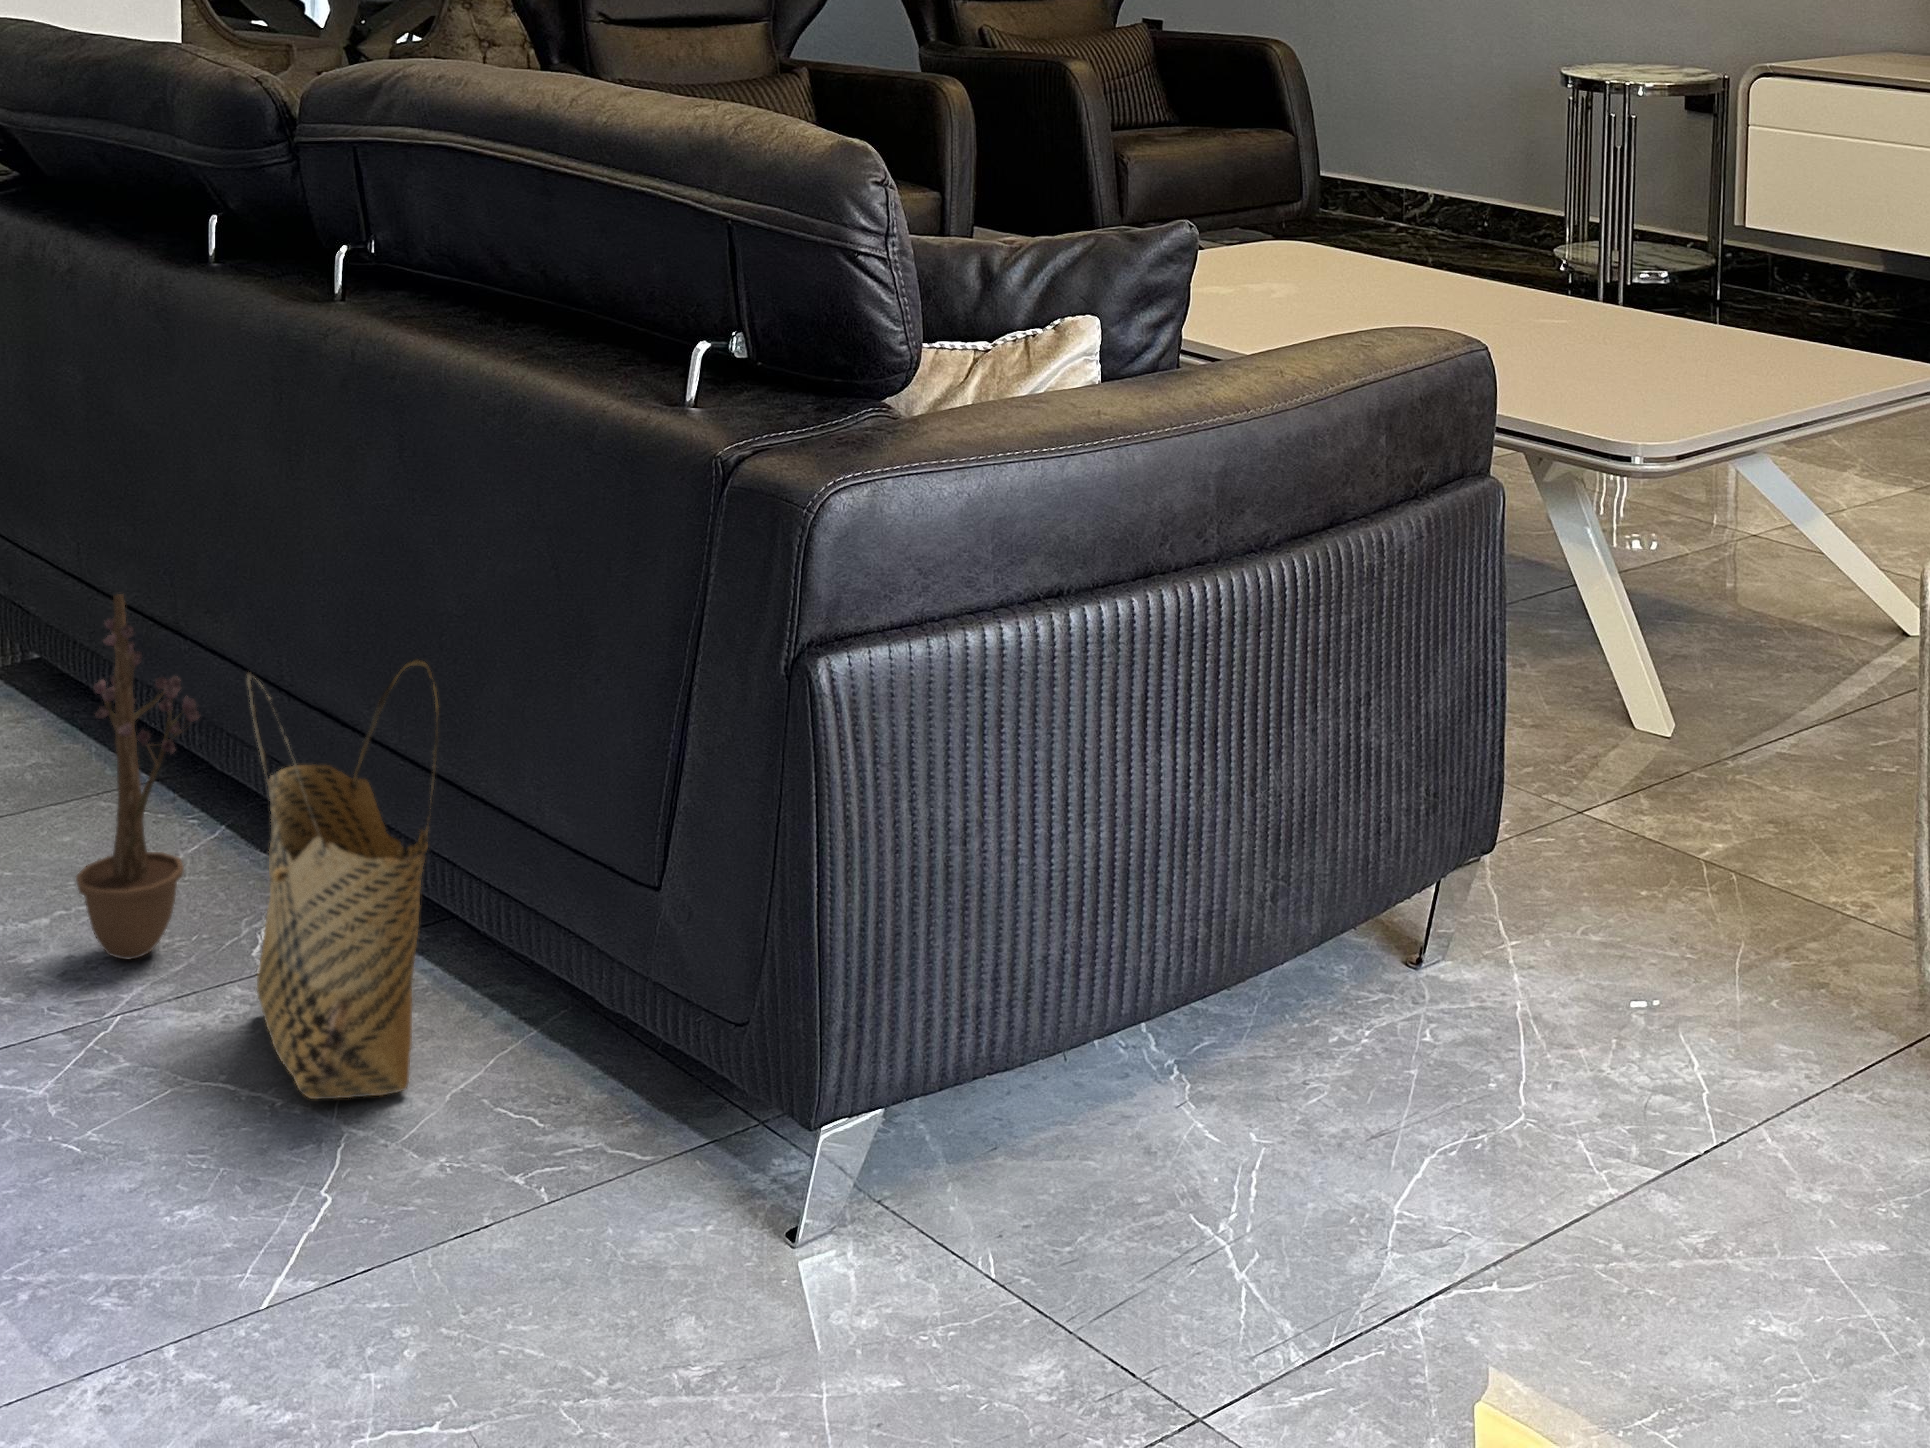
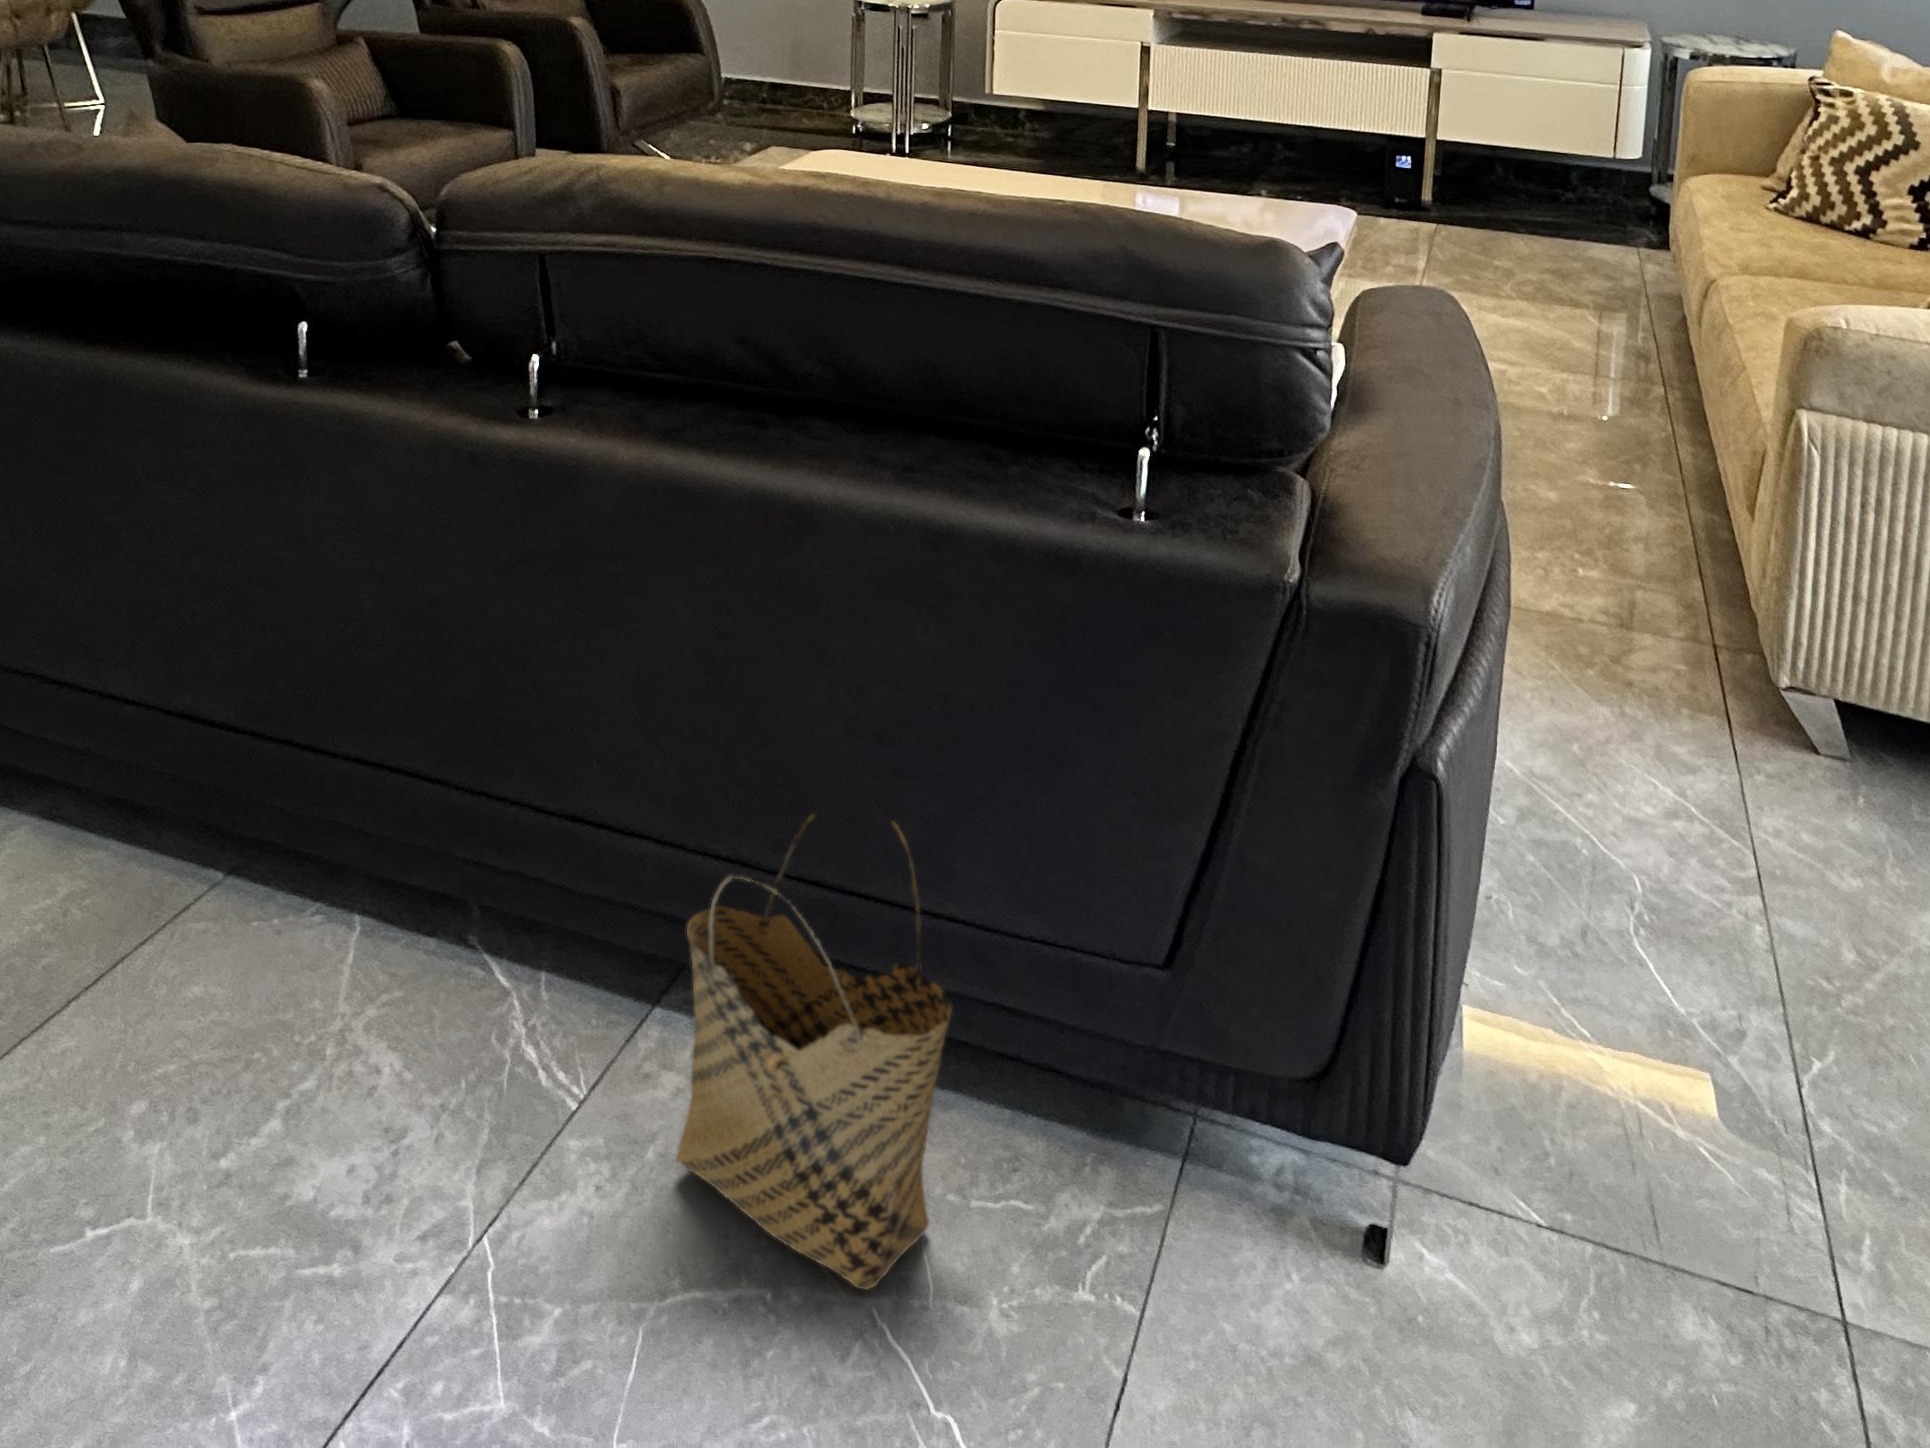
decorative plant: present [76,594,200,960] -> none [351,790,568,1161]

